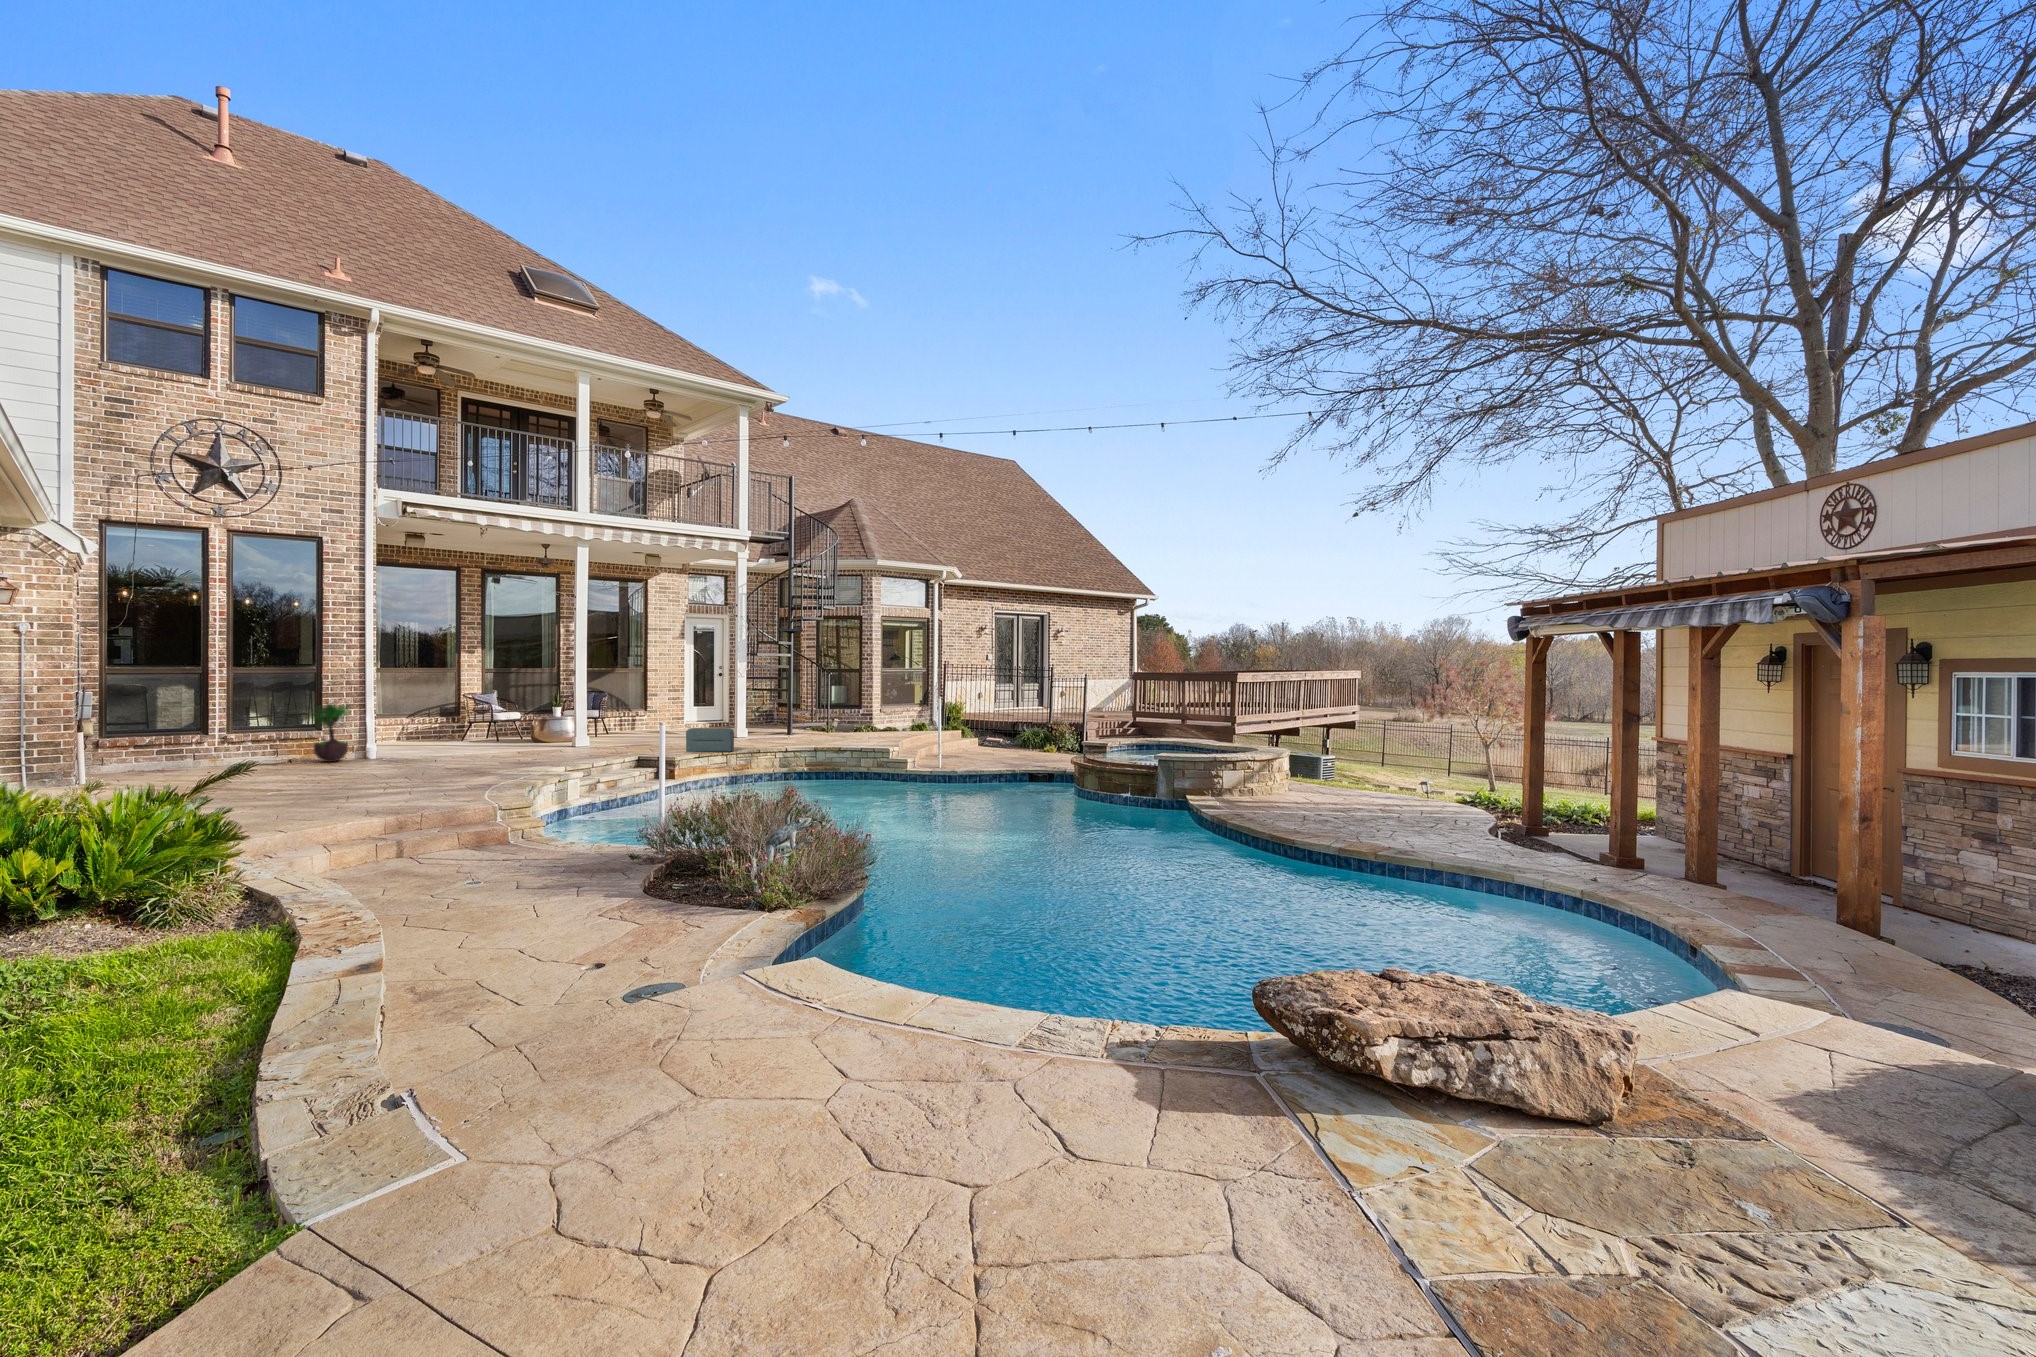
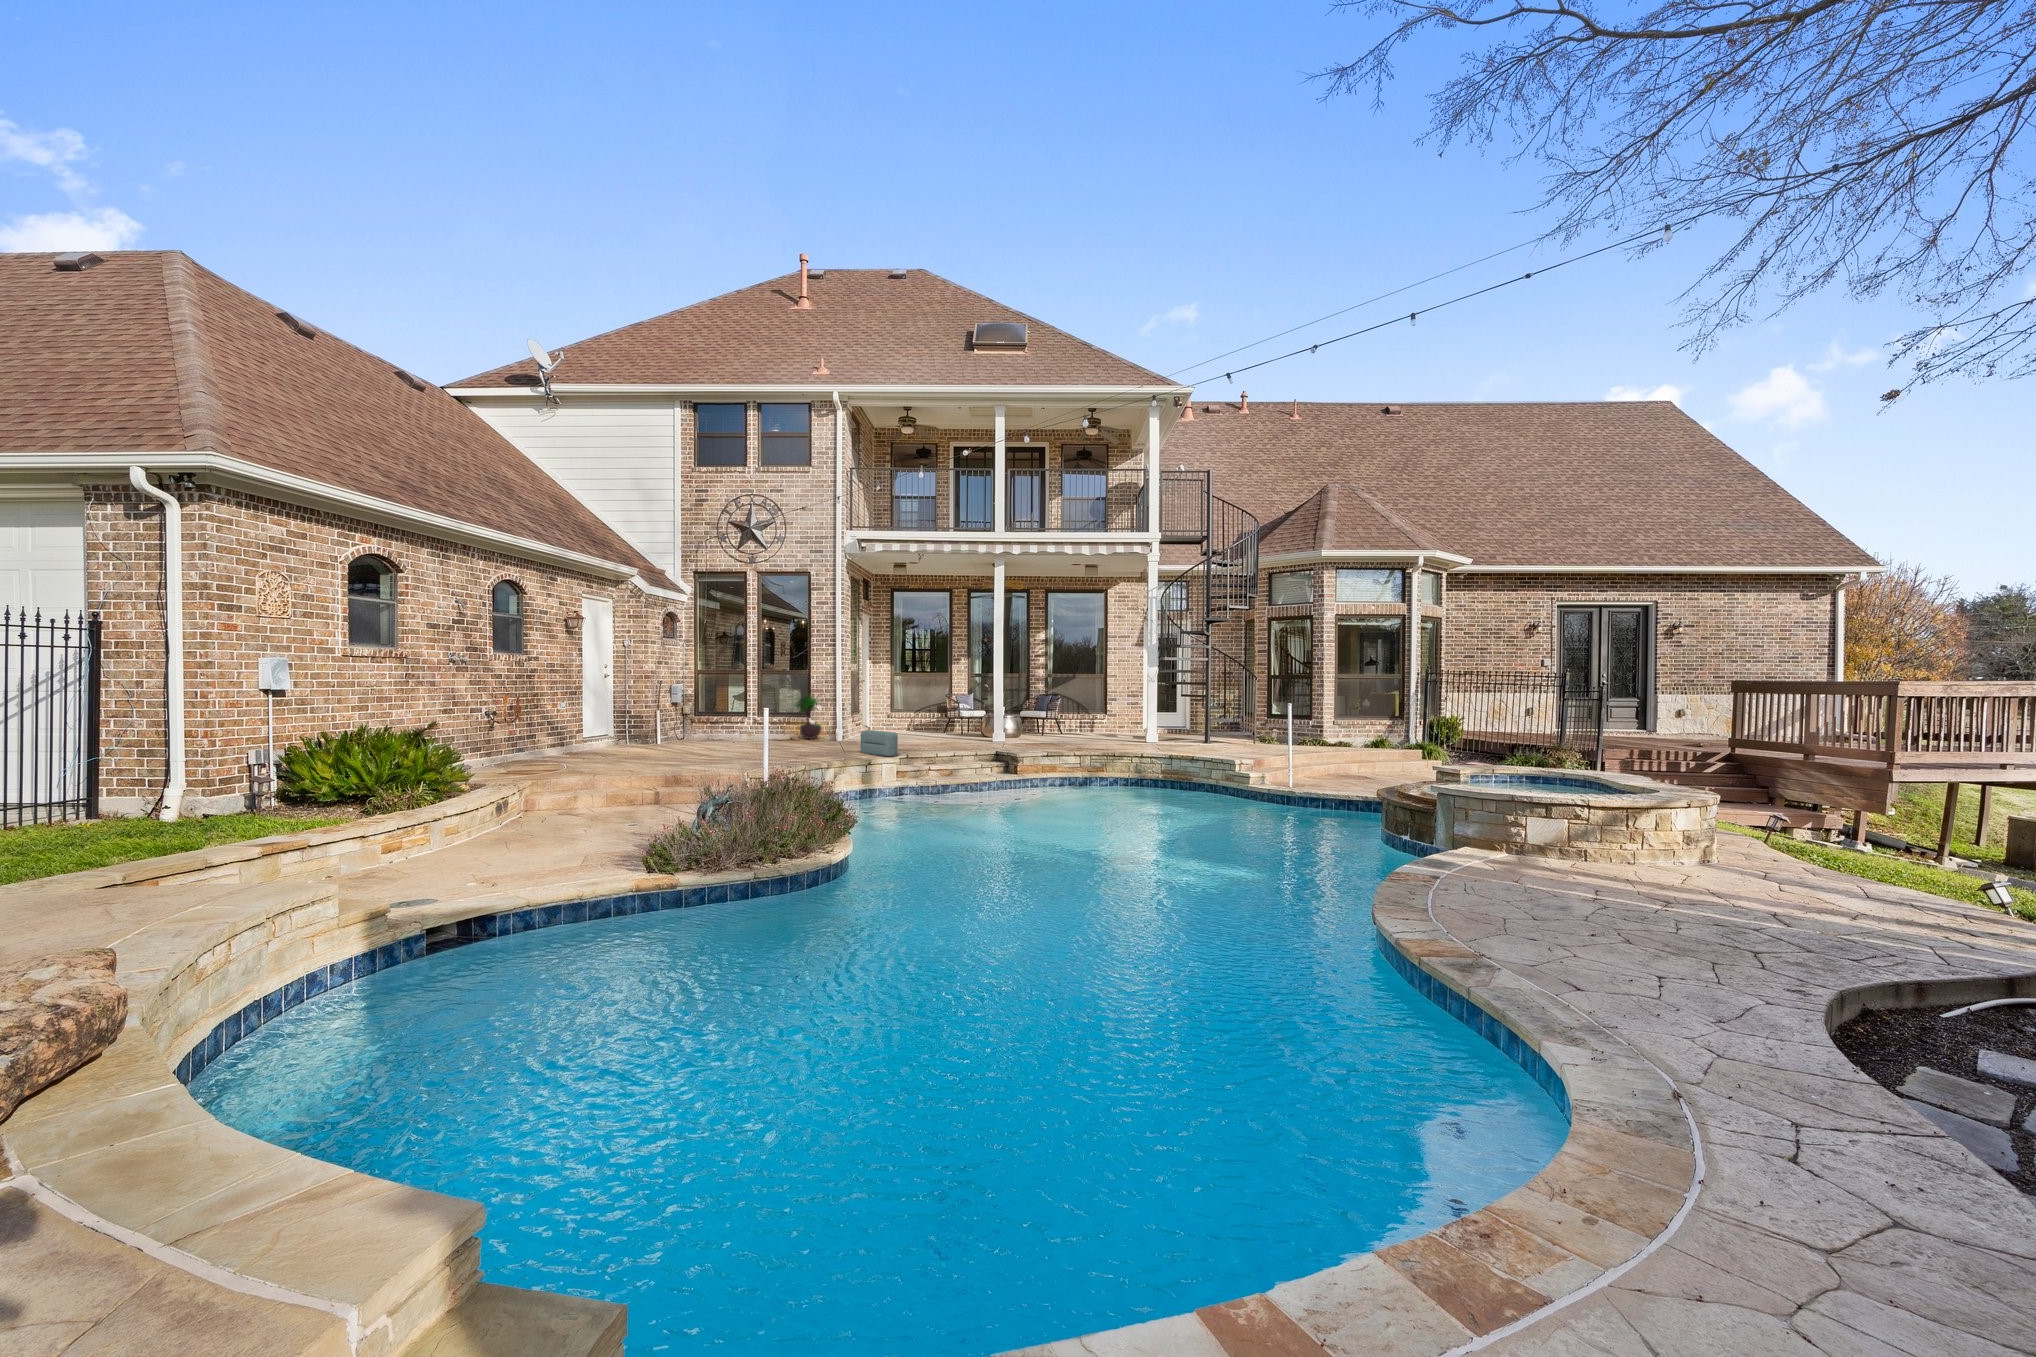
pouf: present [686,728,734,752] -> present [861,730,898,756]

